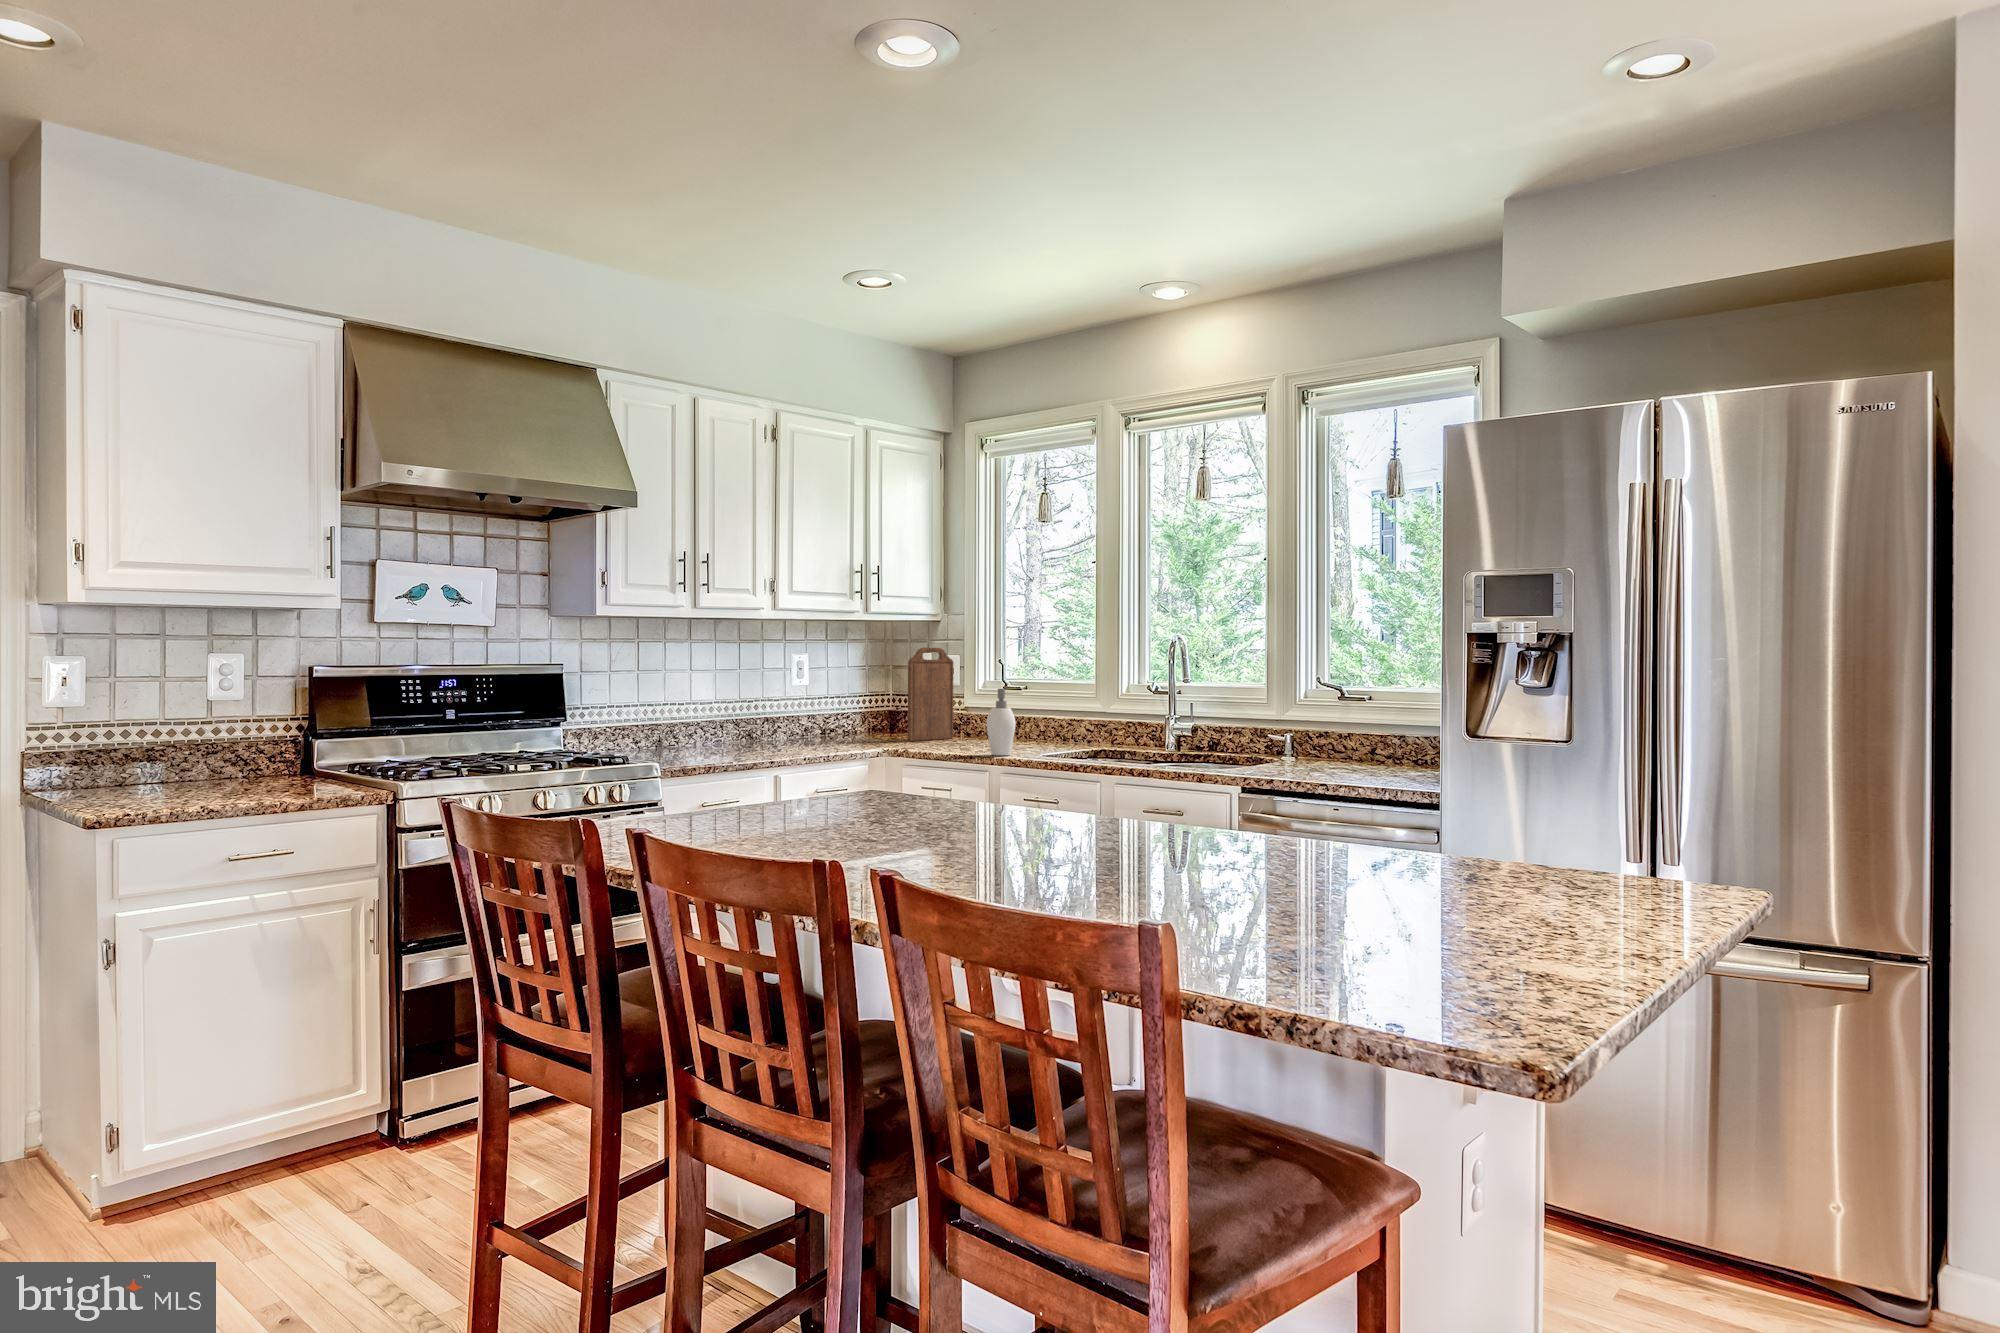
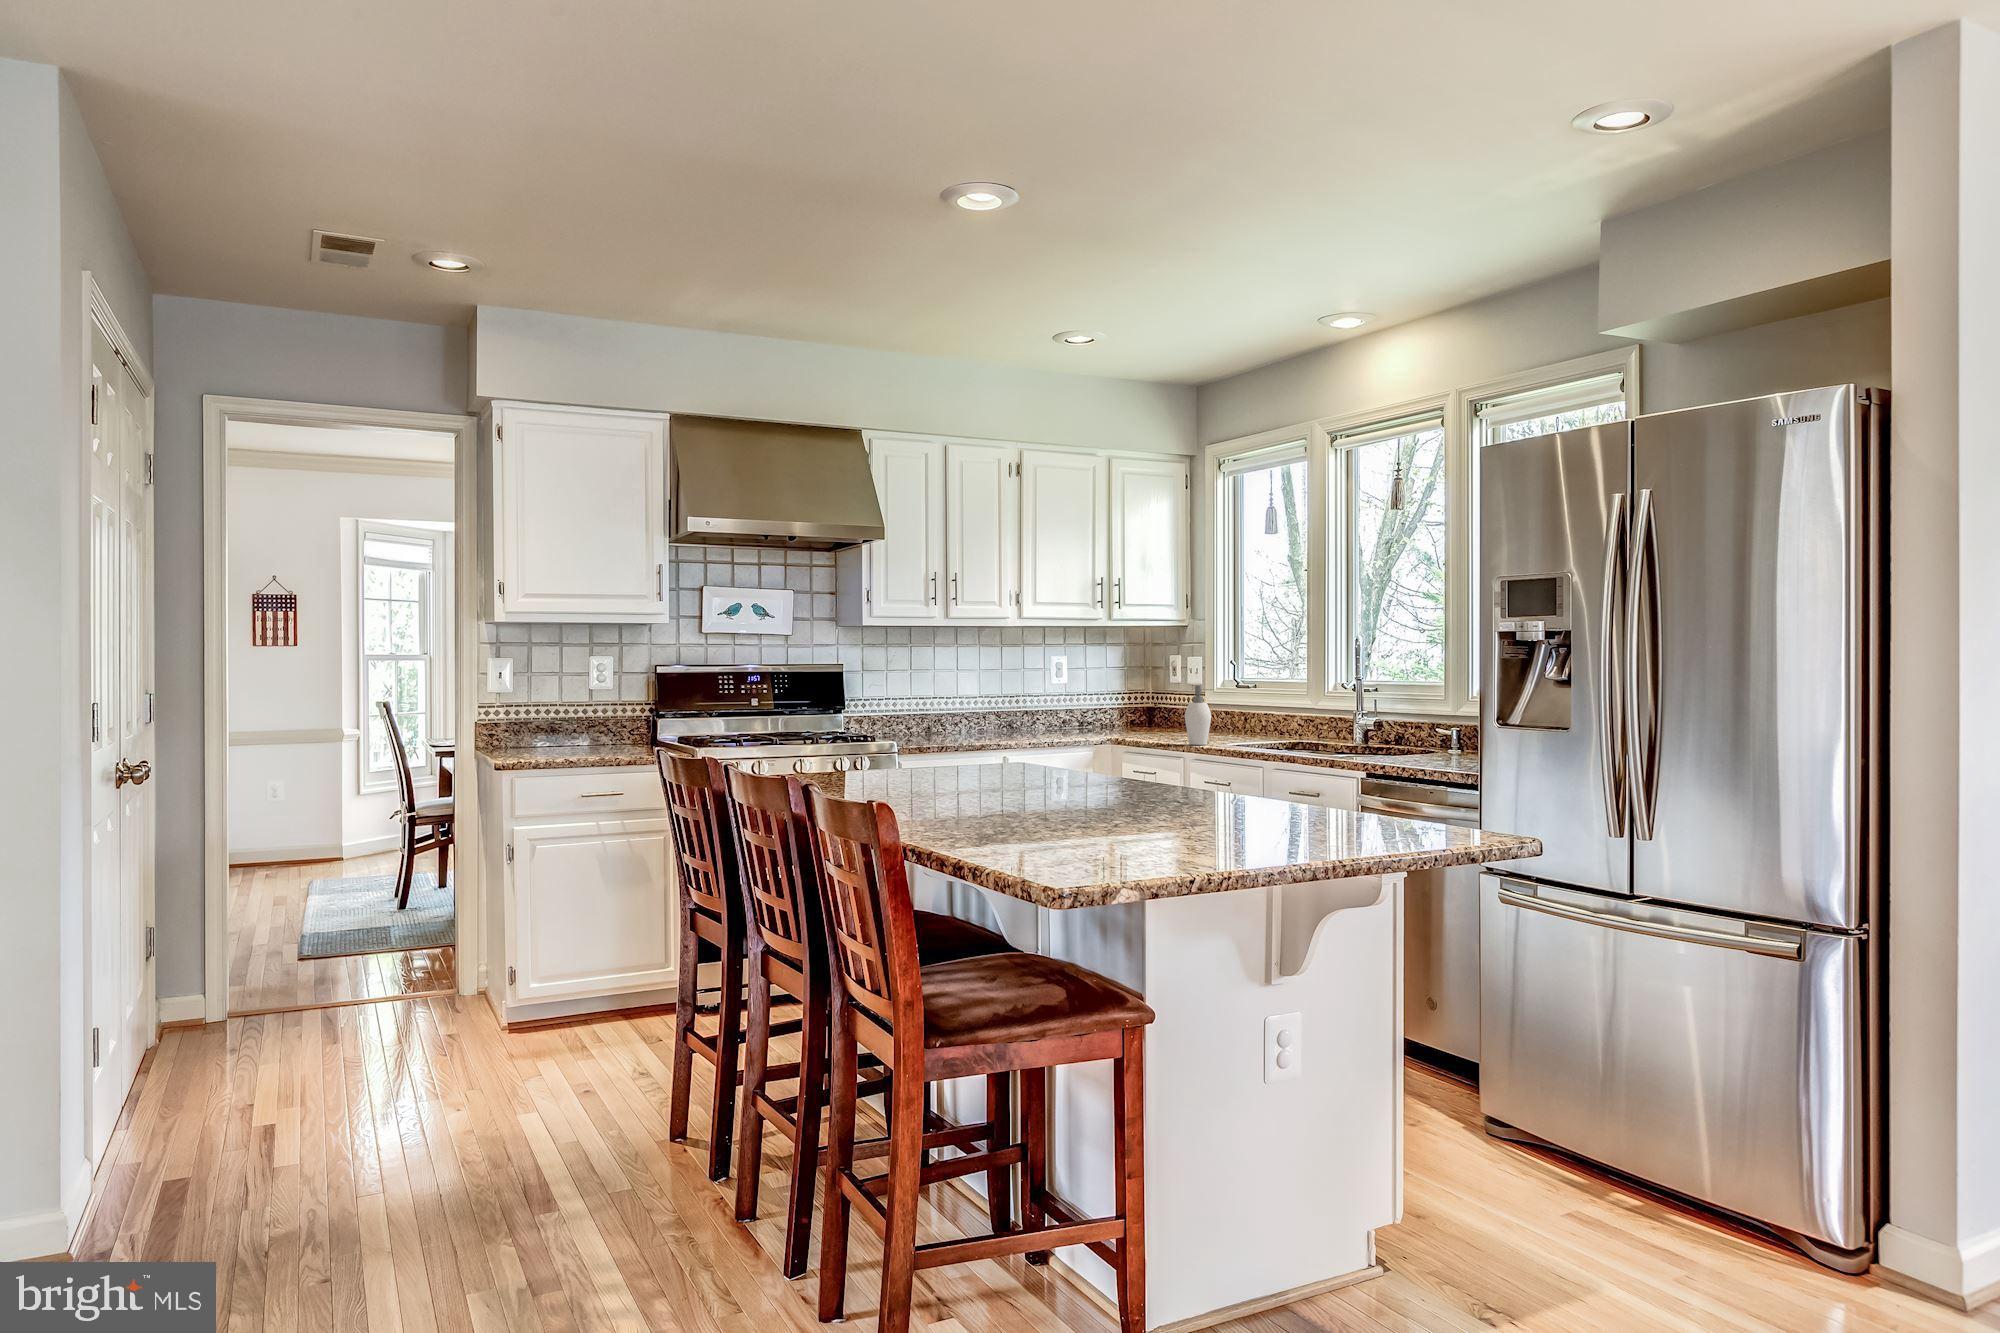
cutting board: present [908,648,953,741] -> none [1142,649,1188,733]

